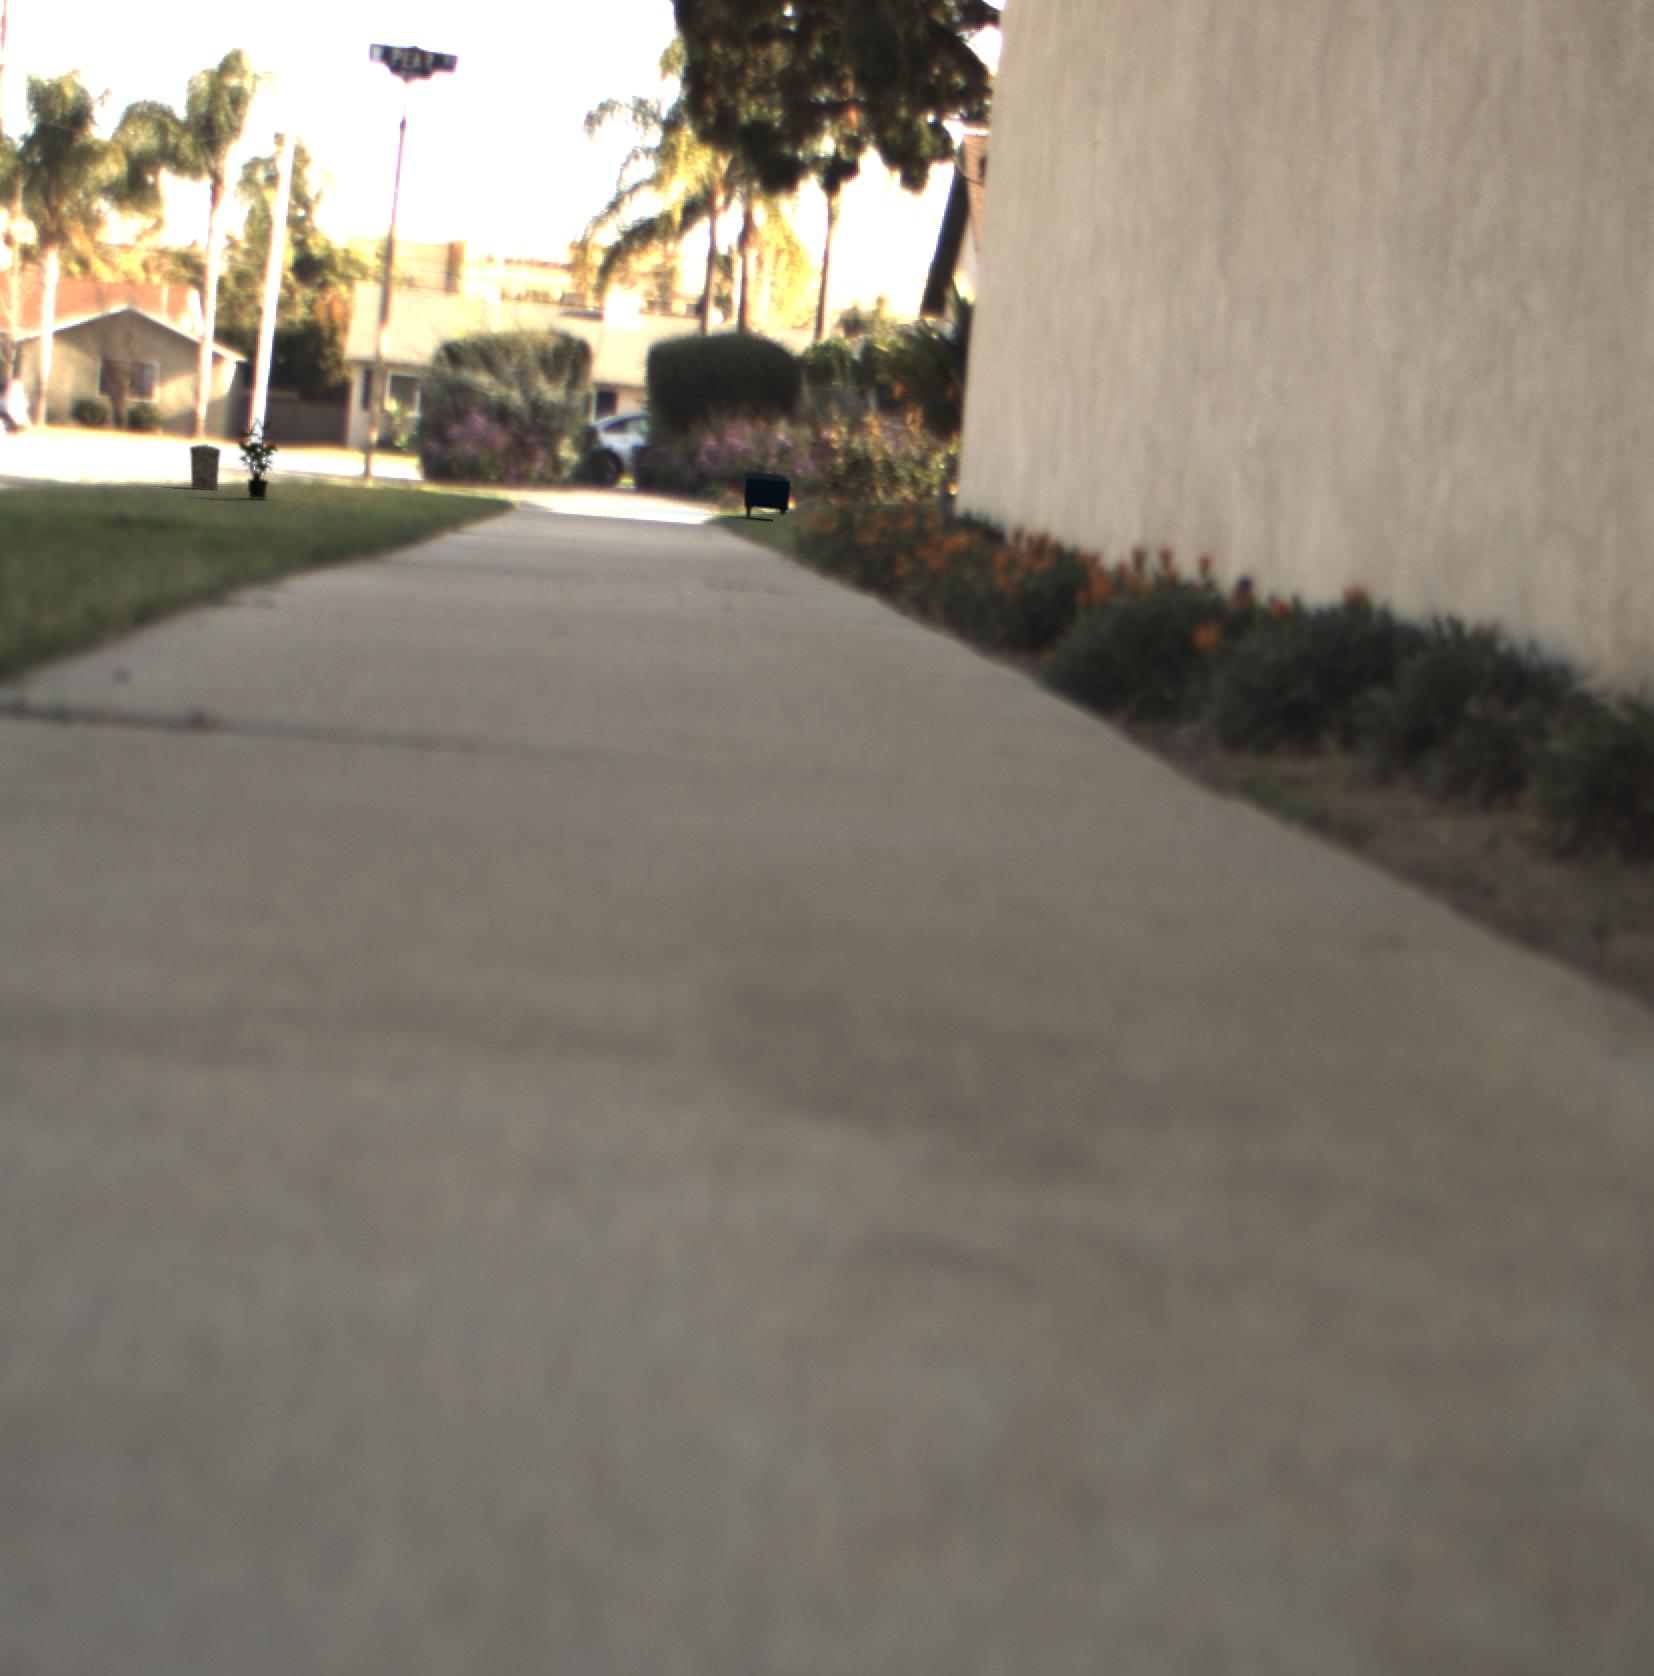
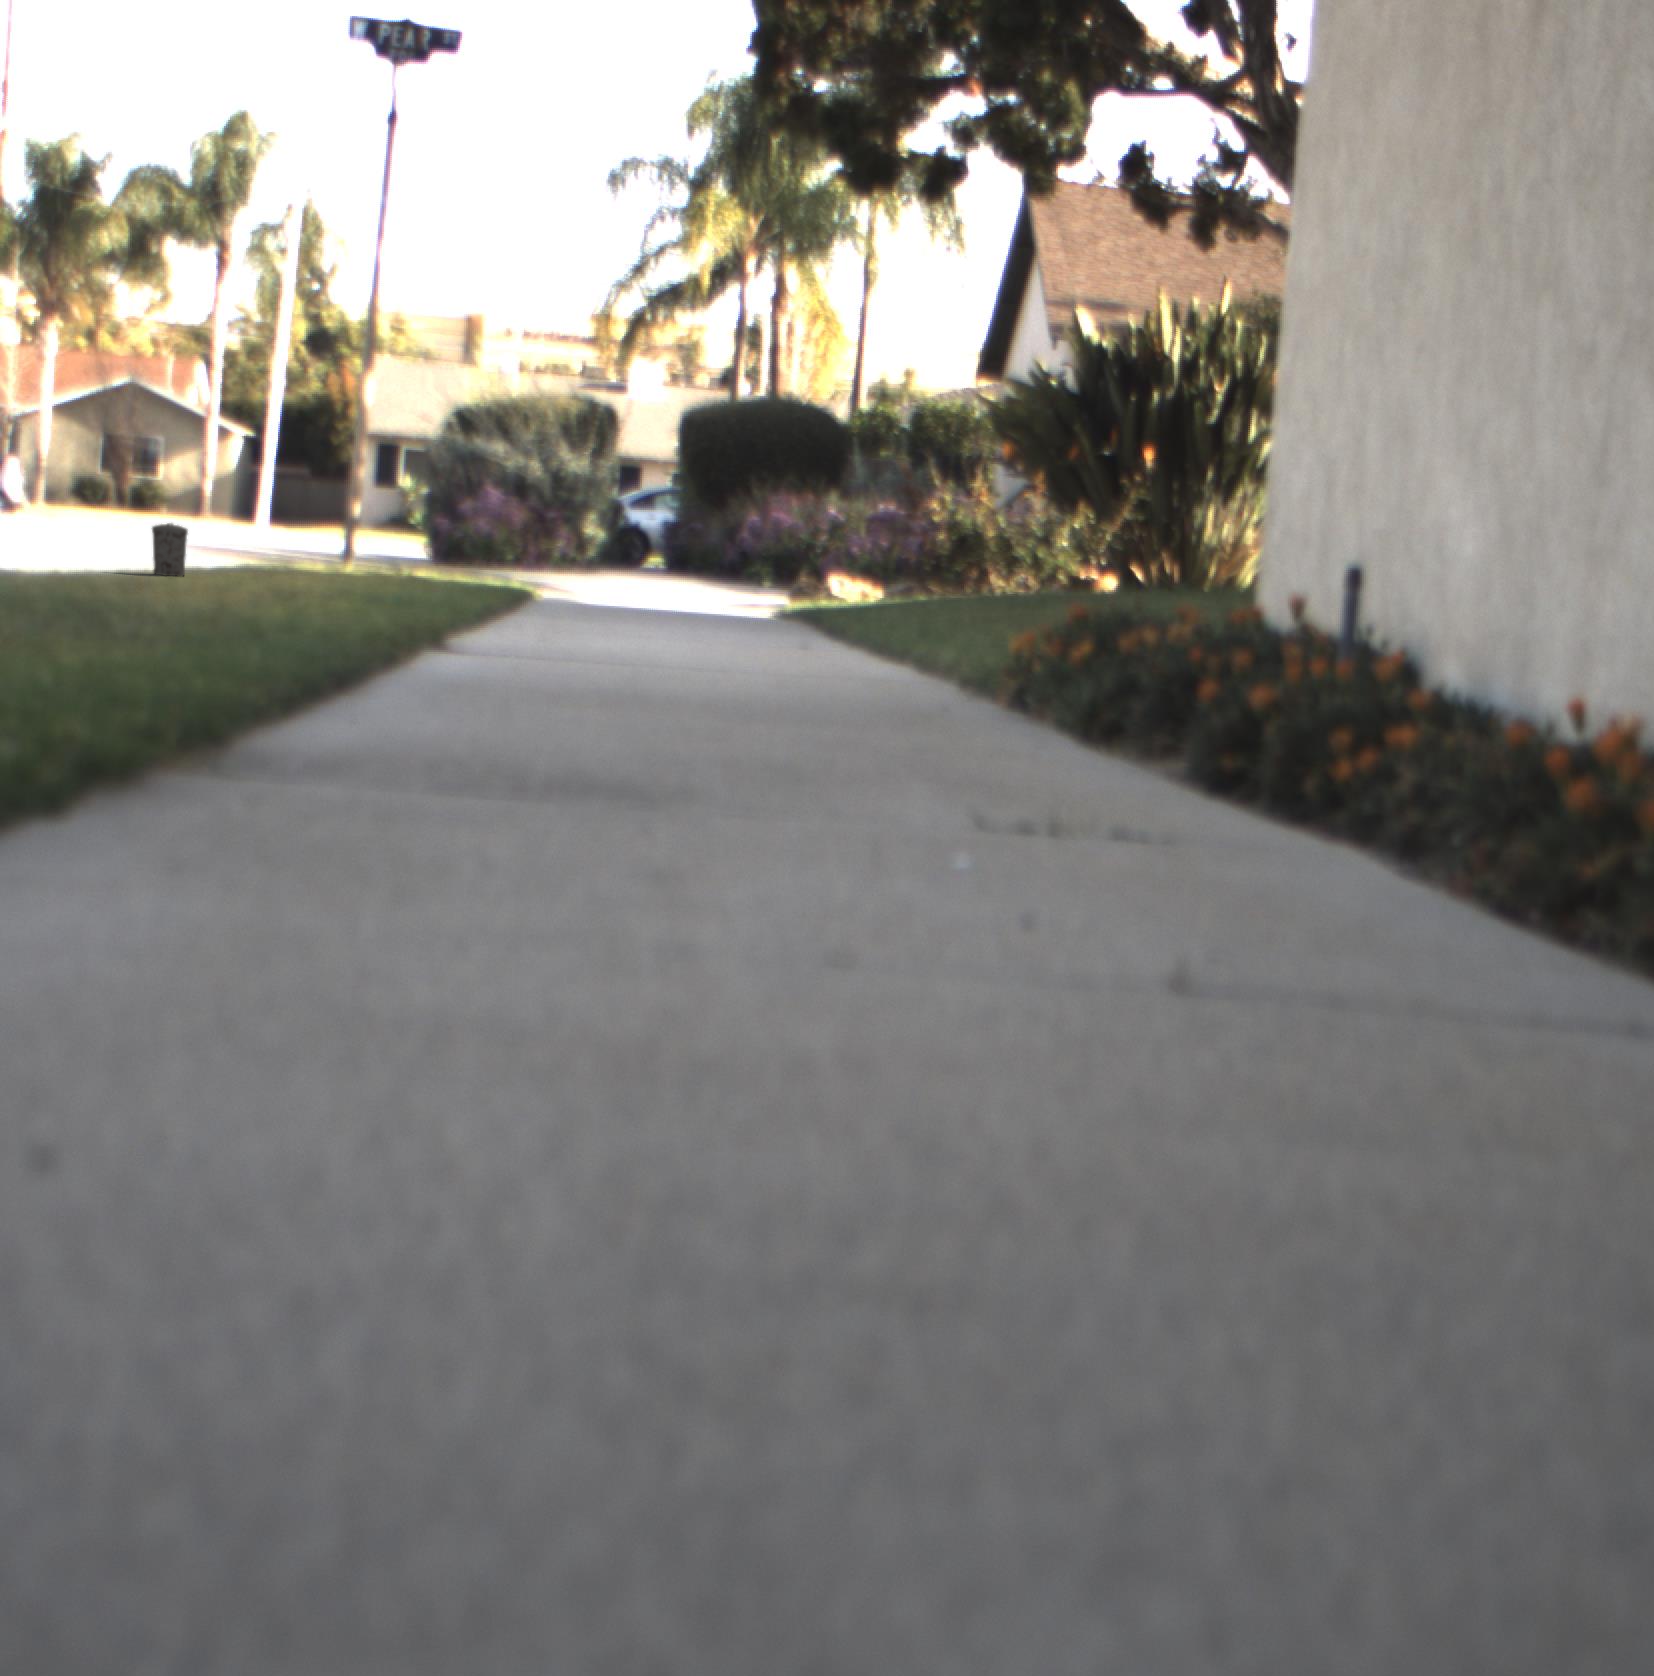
potted plant: present [237,421,278,500] -> none [202,491,253,588]
bench: present [744,472,791,519] -> none [791,550,845,610]

